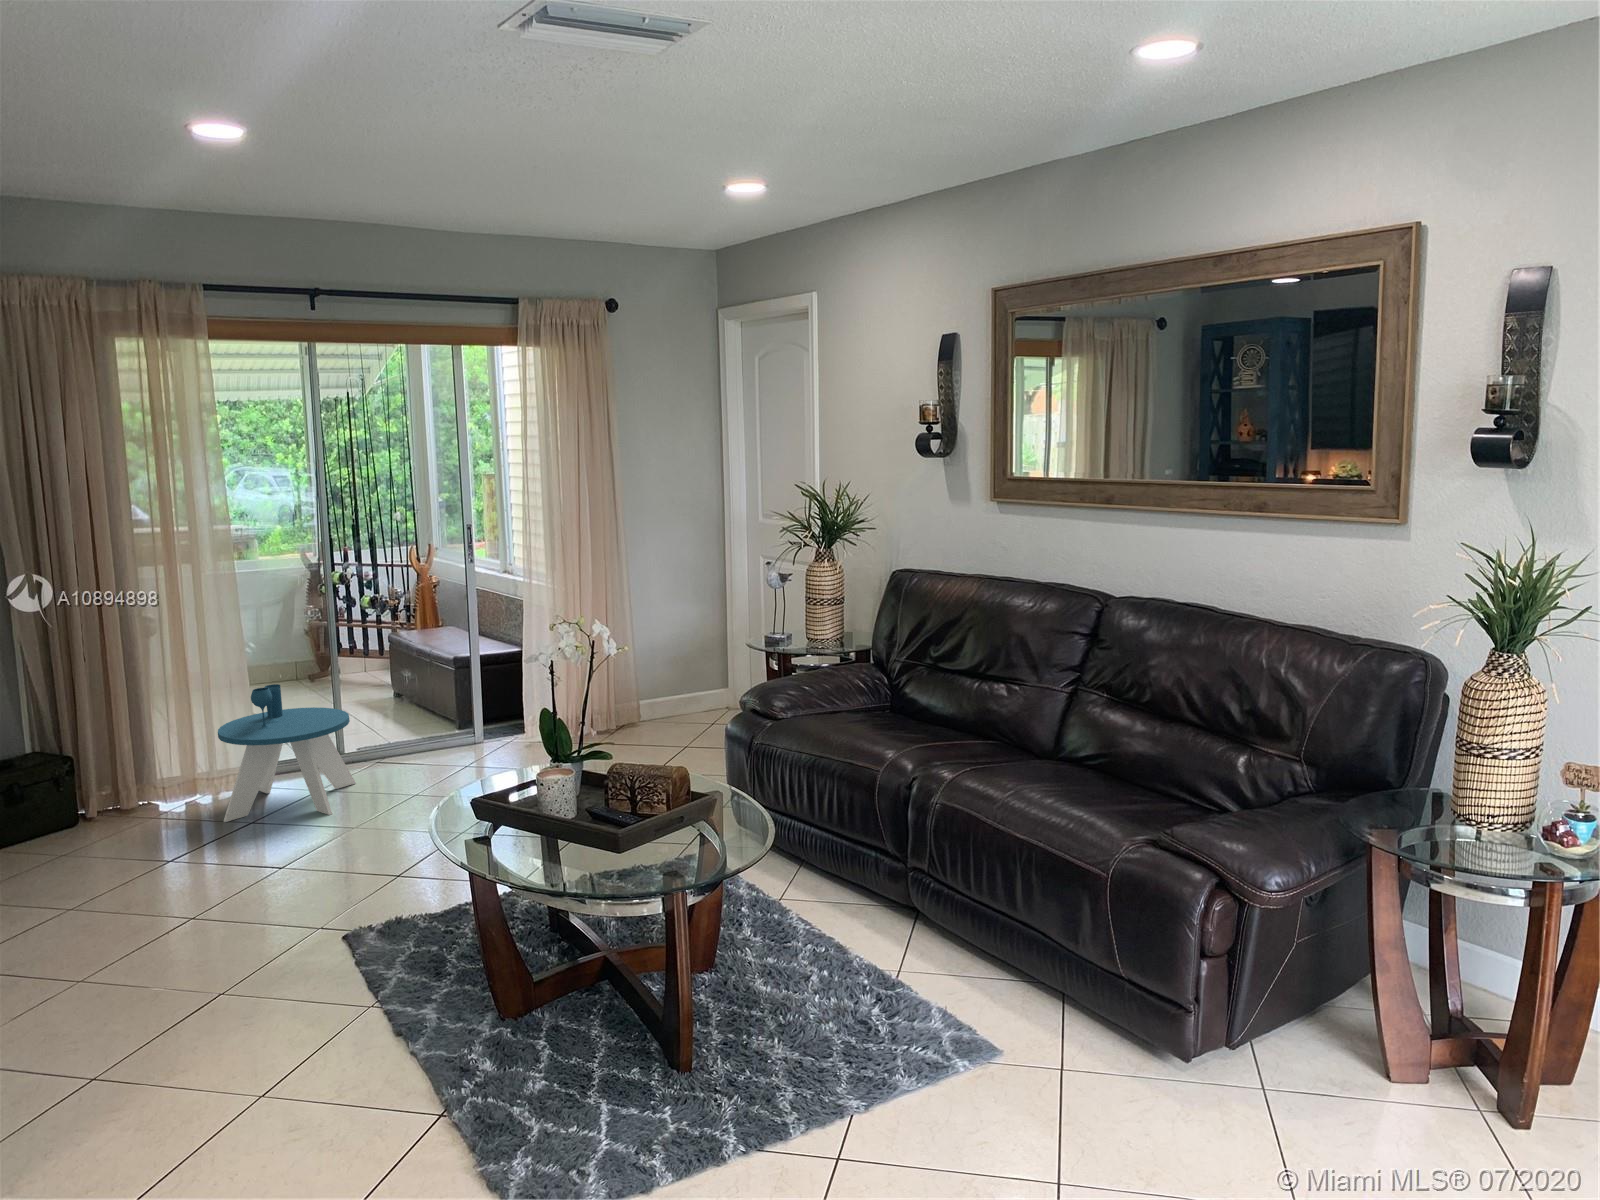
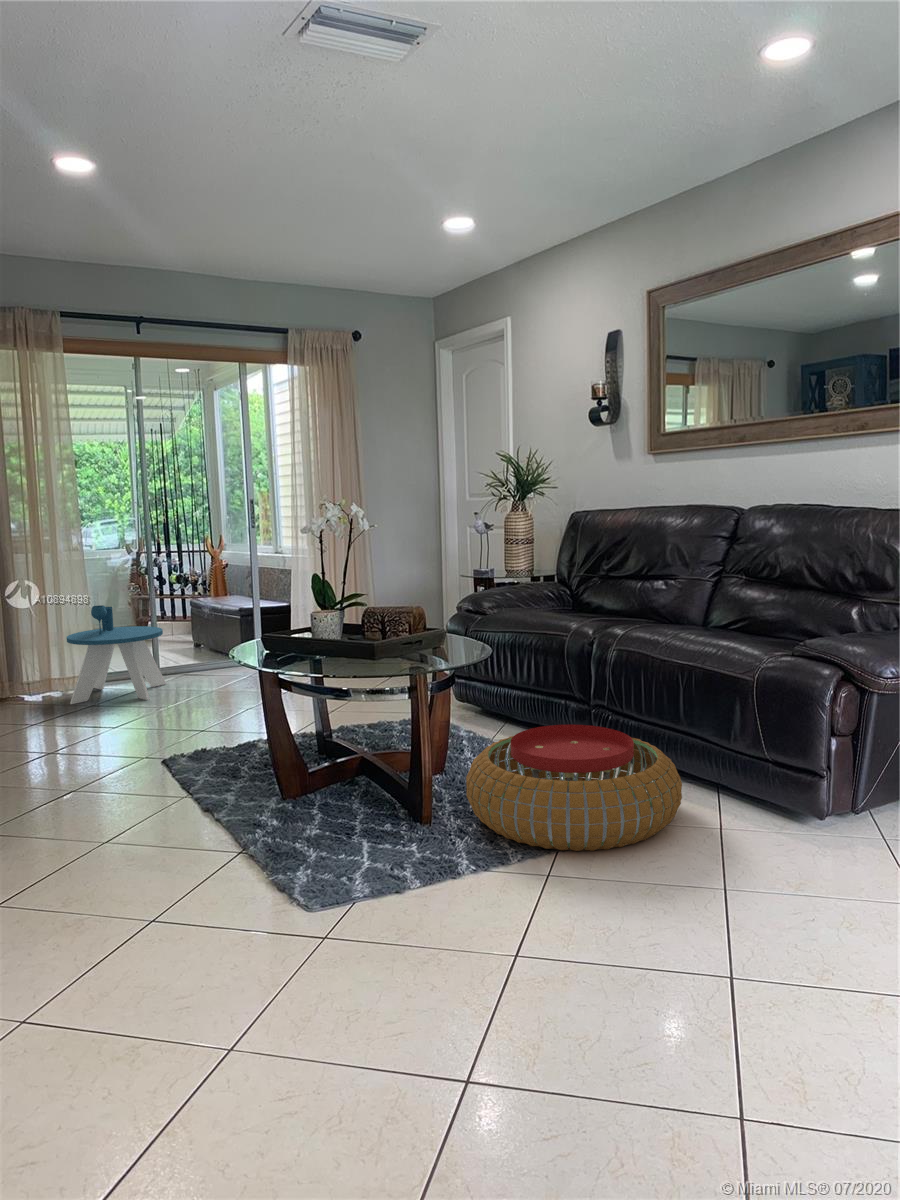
pouf: none [738,919,1016,1116] -> present [466,725,682,851]

